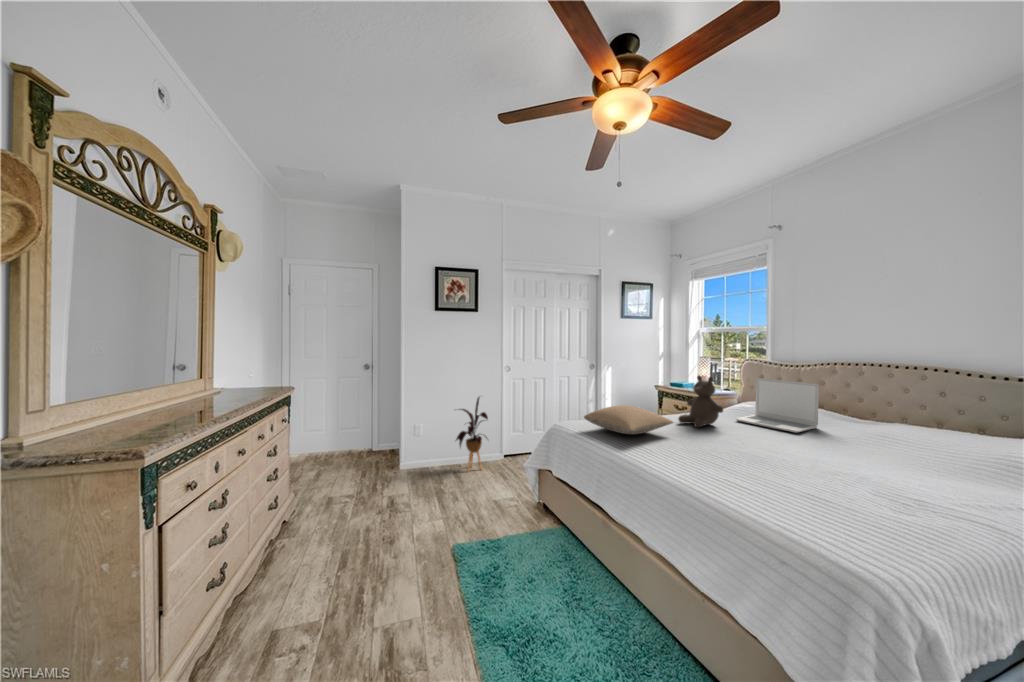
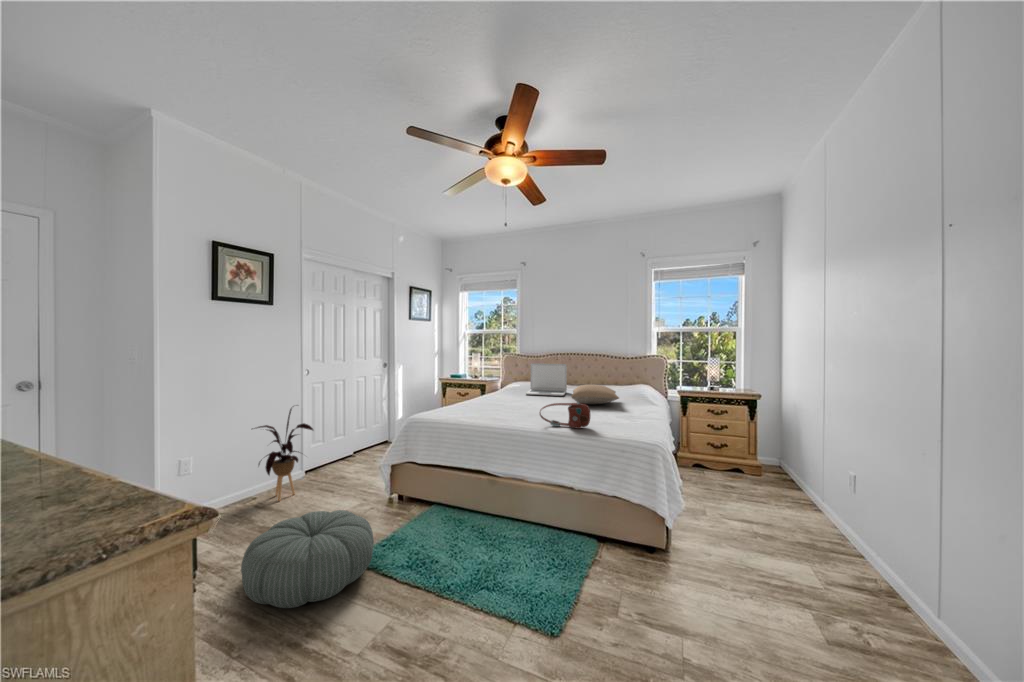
teddy bear: present [678,376,723,427] -> none [498,363,527,402]
pillow: present [584,405,673,434] -> present [571,384,619,404]
handbag: none [671,442,748,492] -> present [540,403,590,429]
pouf: none [366,489,468,567] -> present [241,510,374,608]

